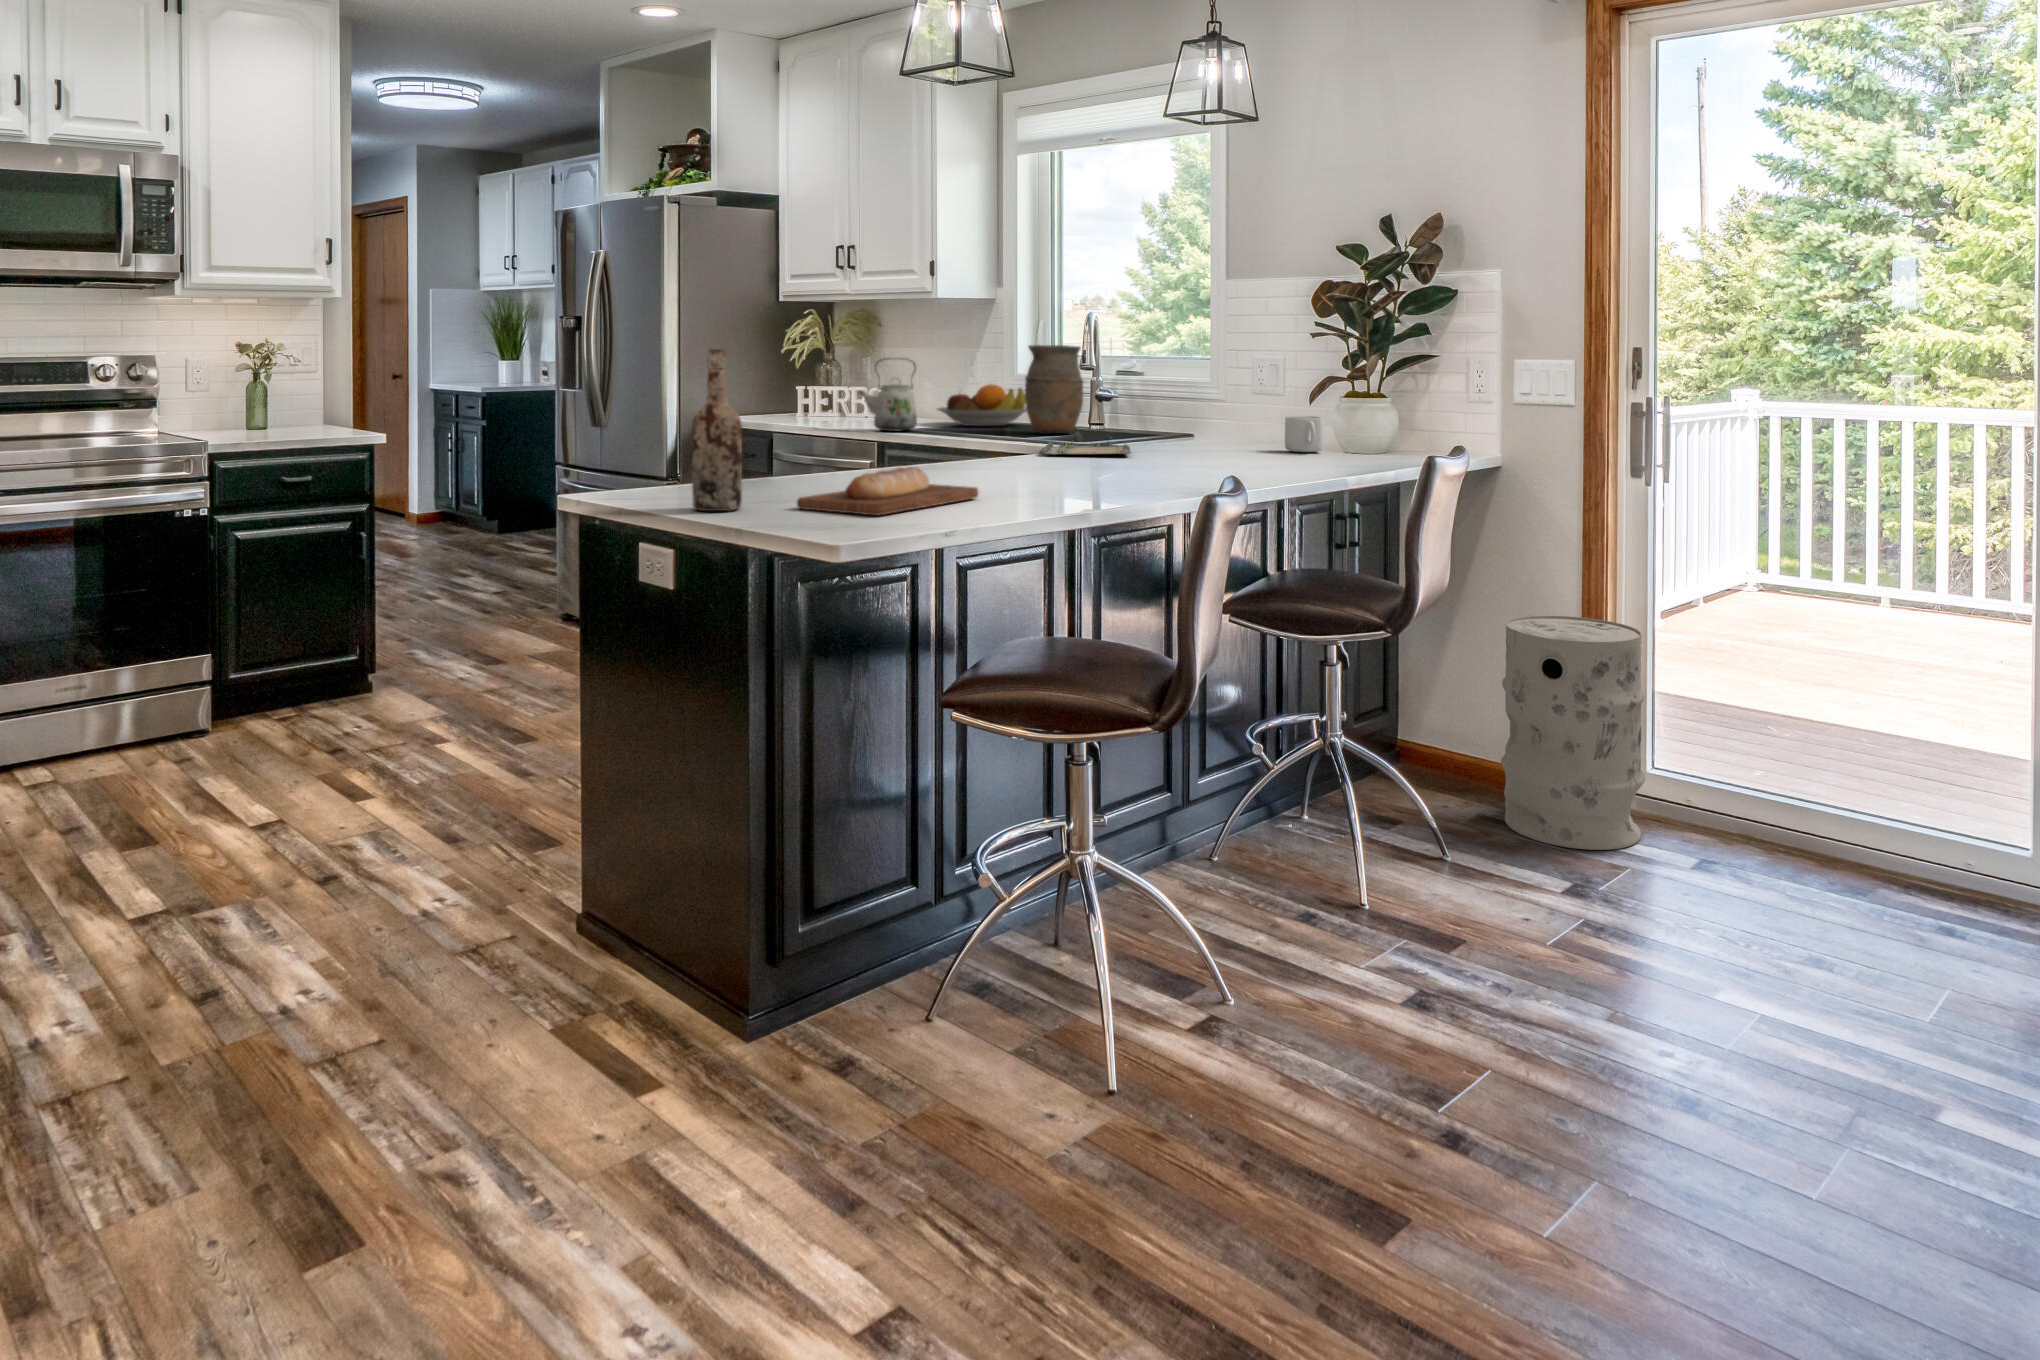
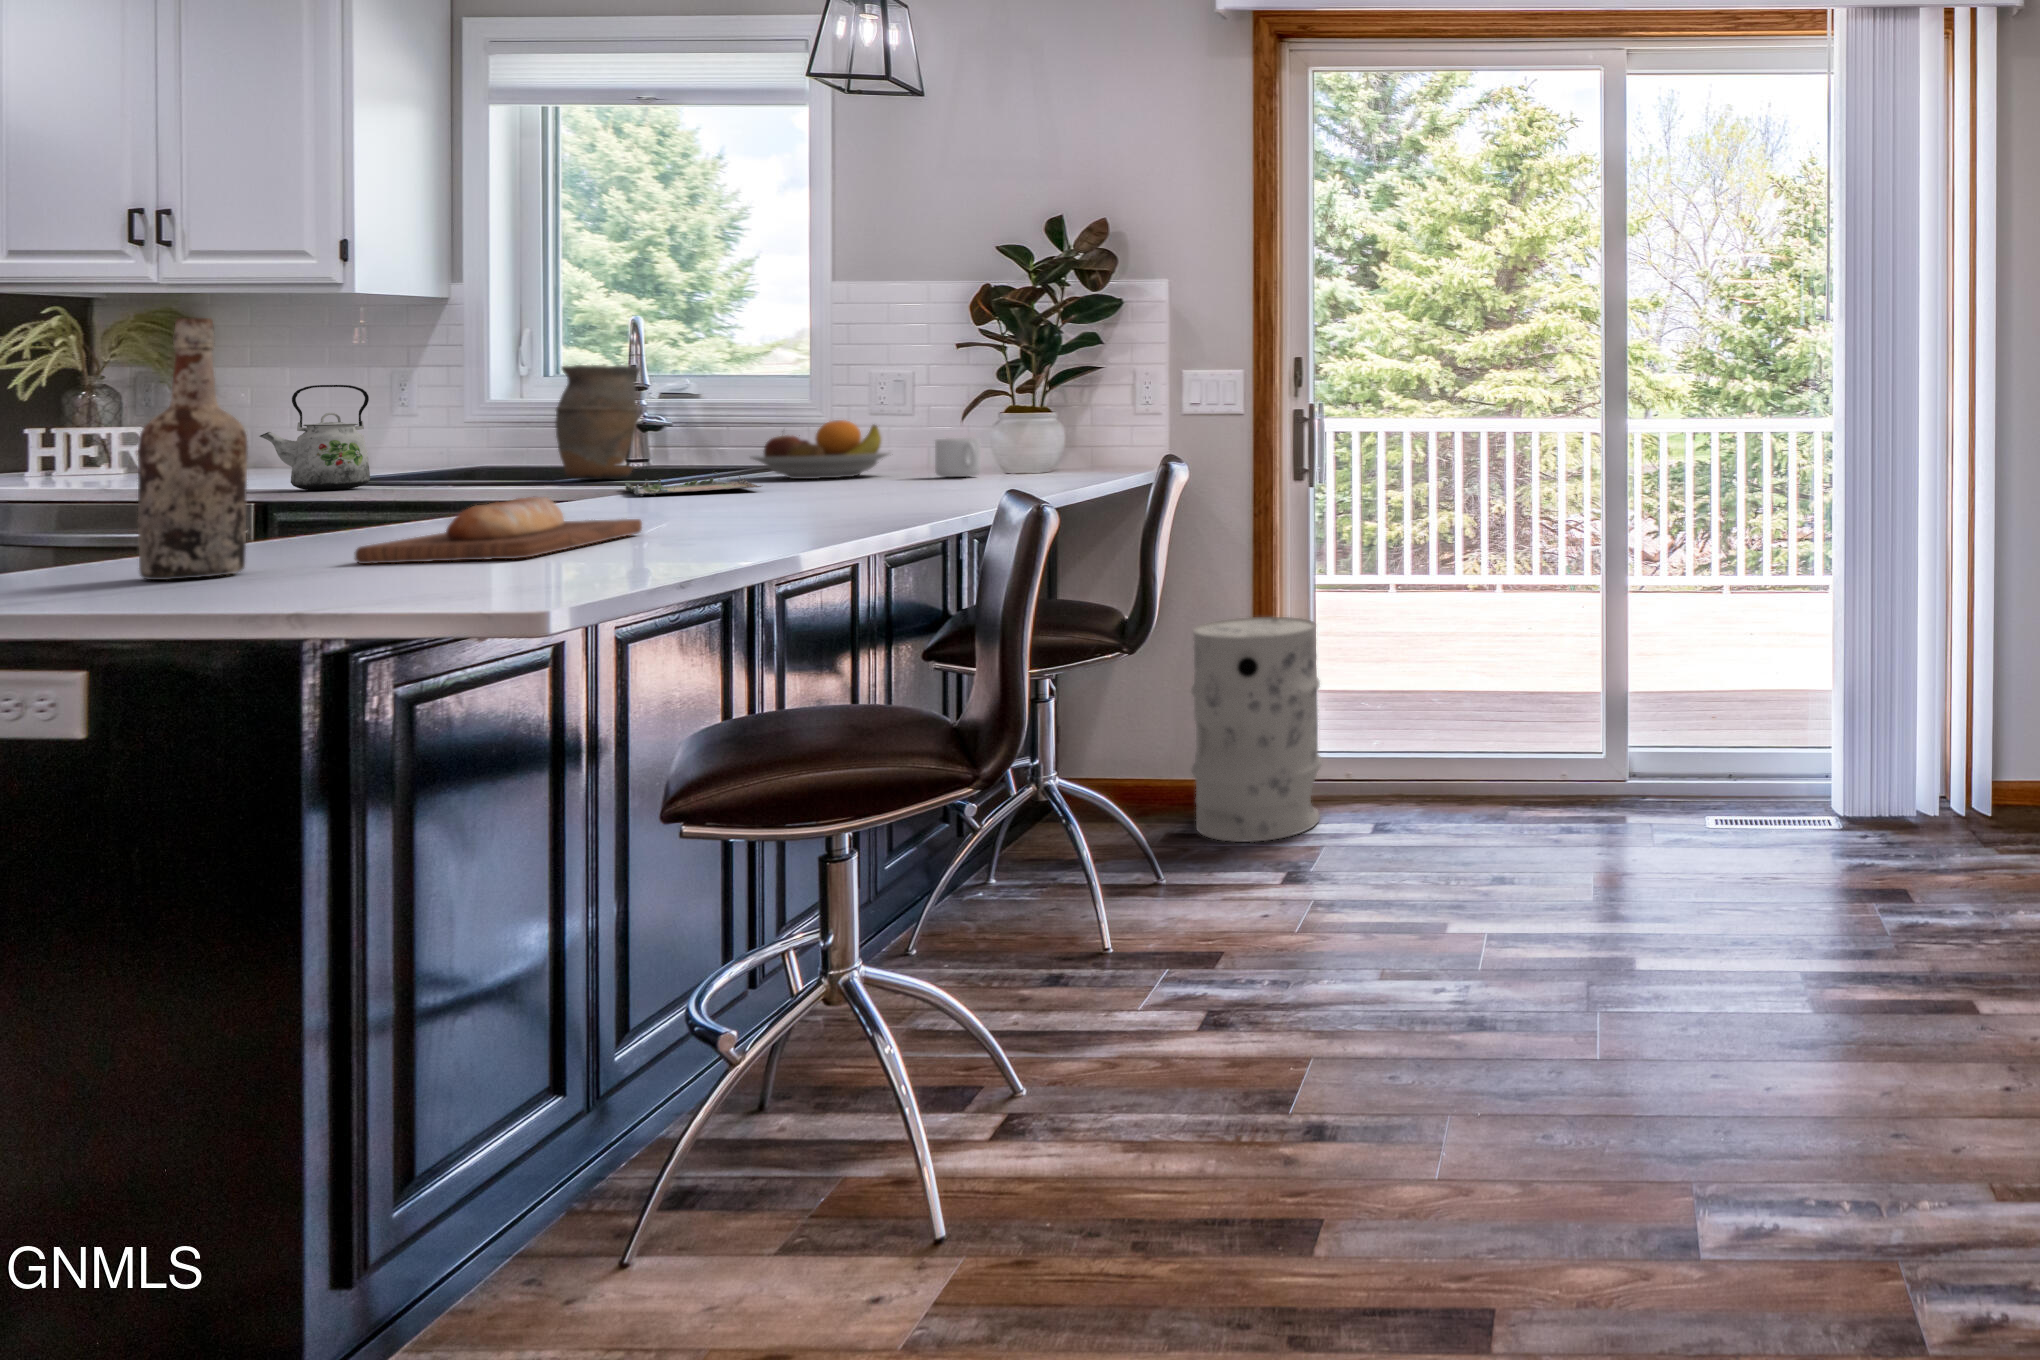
fruit bowl: present [937,384,1027,426] -> present [751,420,888,479]

